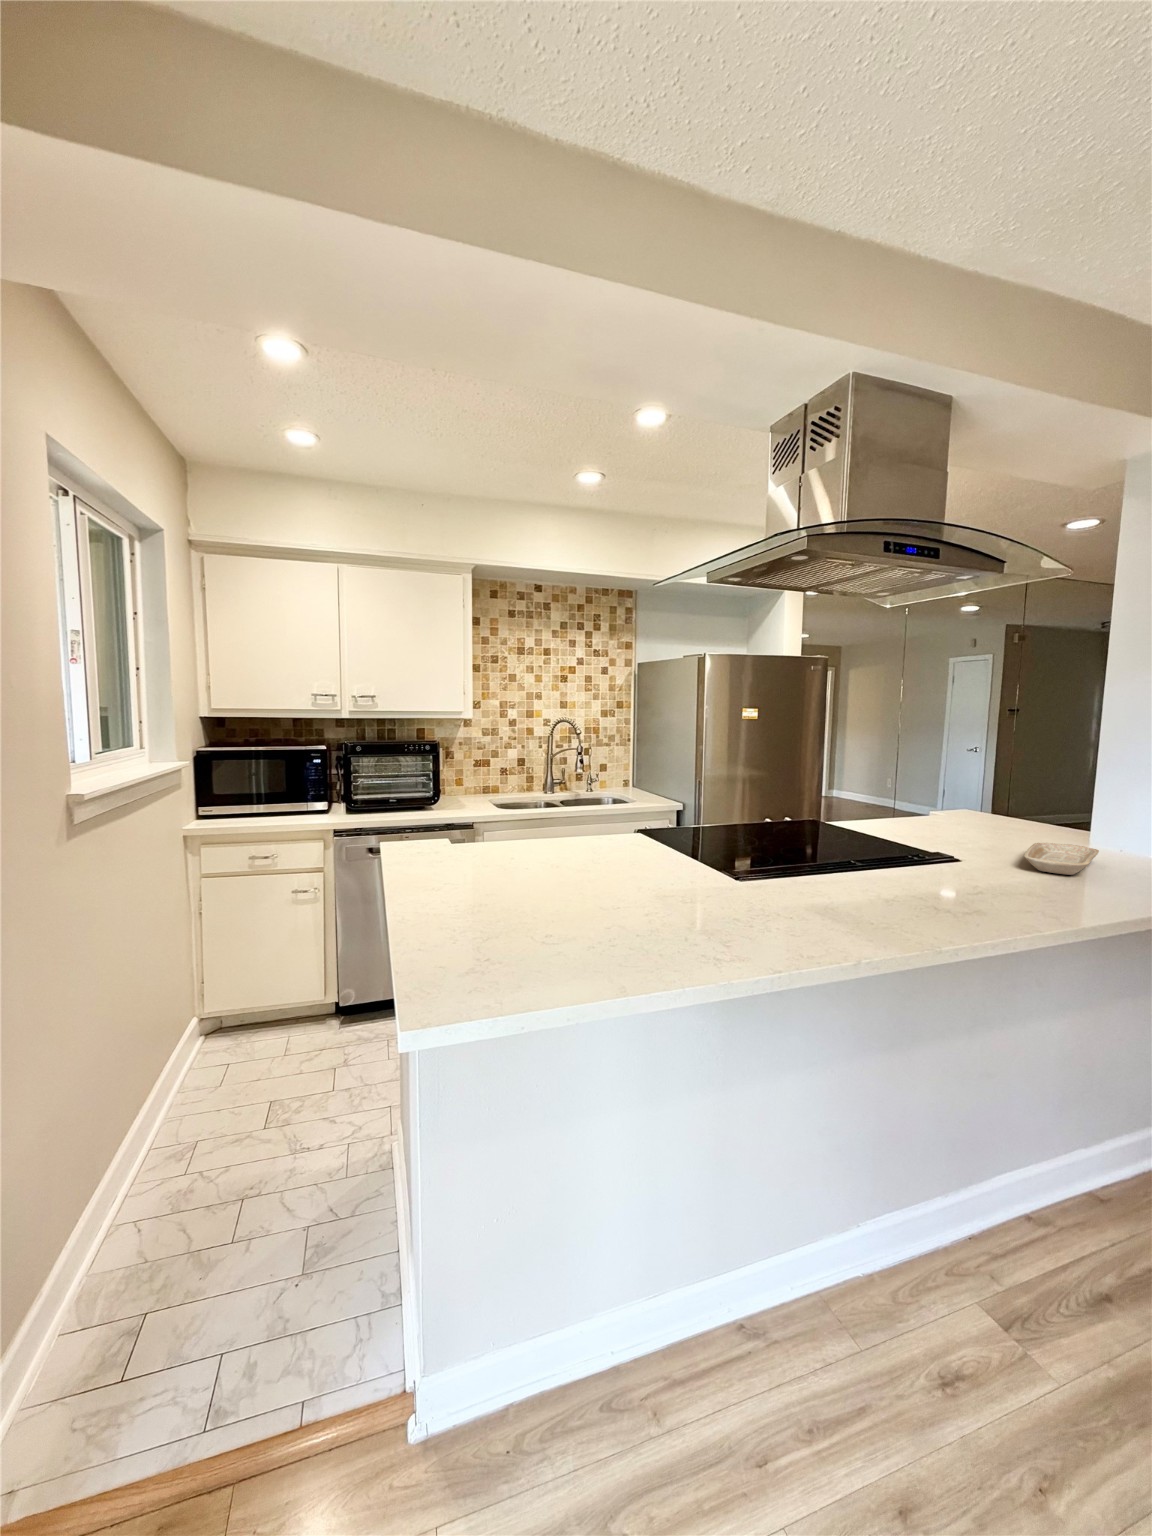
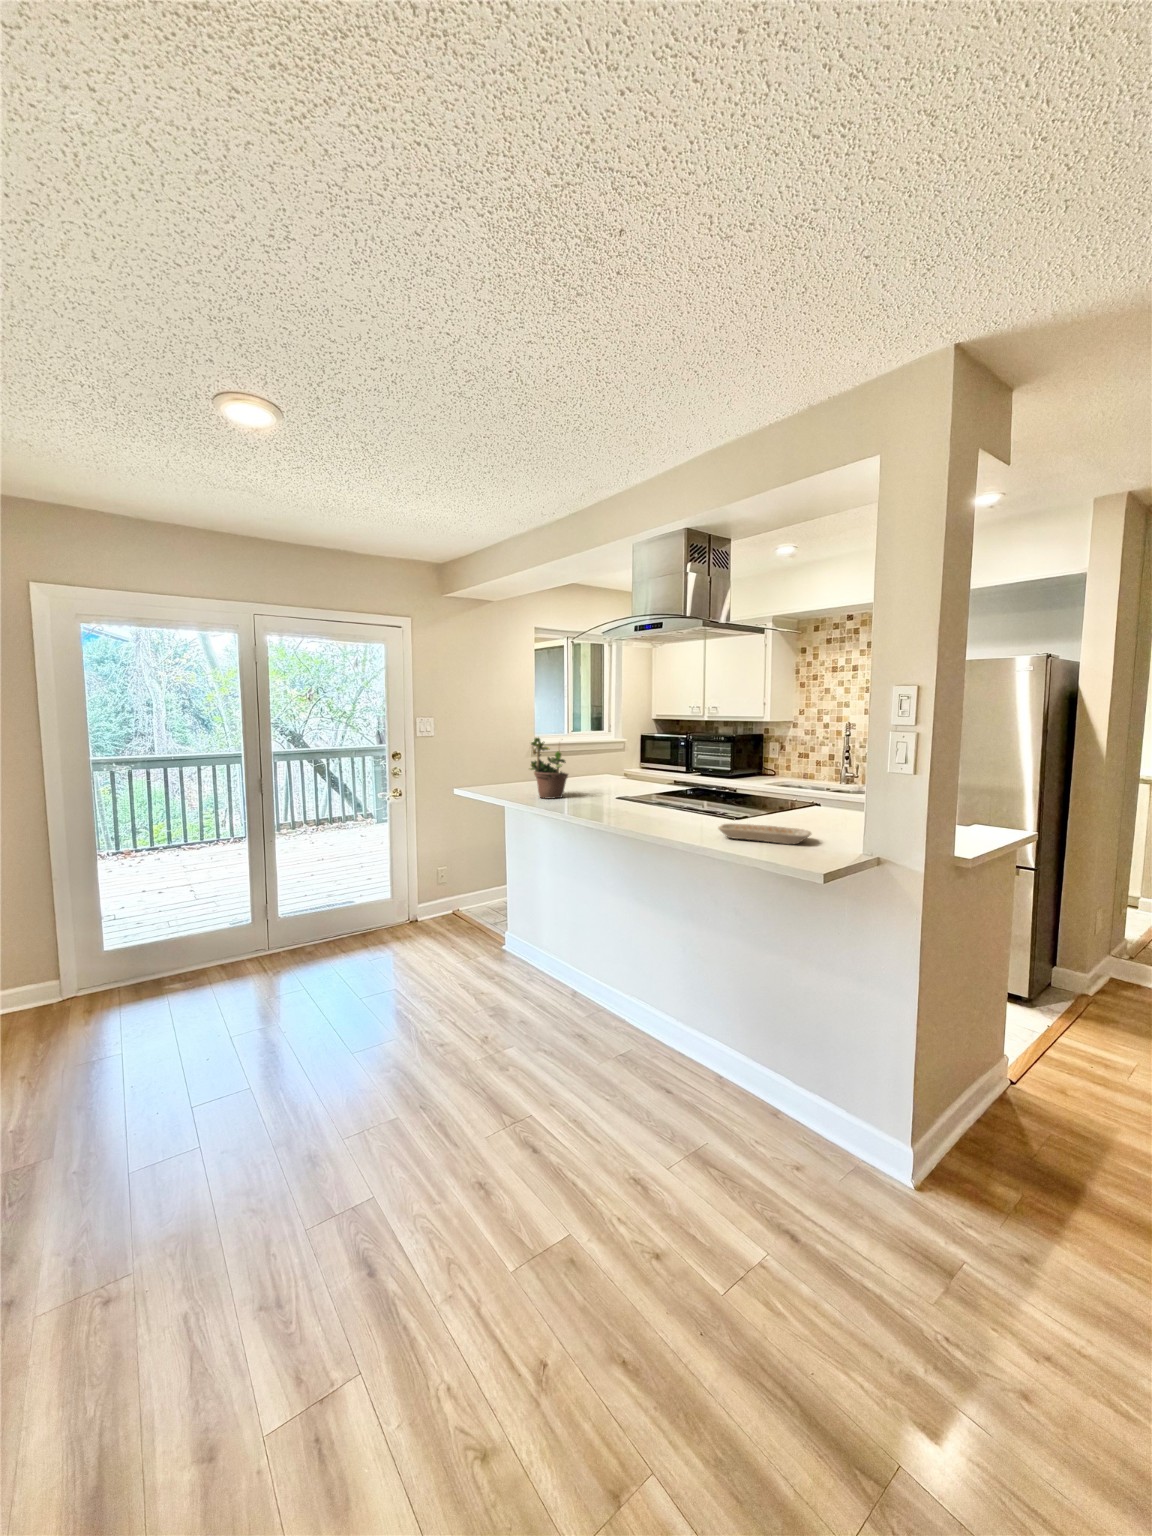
potted plant: none [535,744,651,919] -> present [529,738,568,799]

